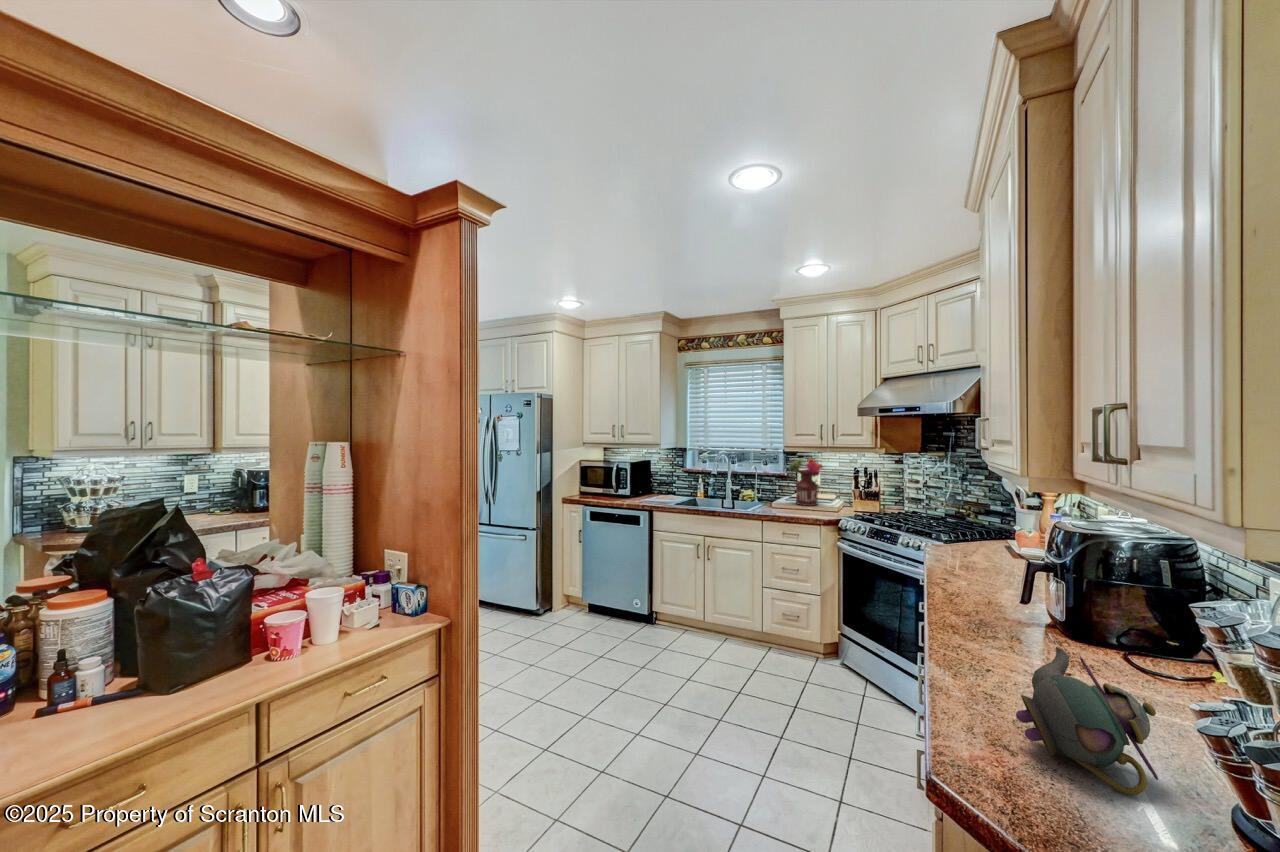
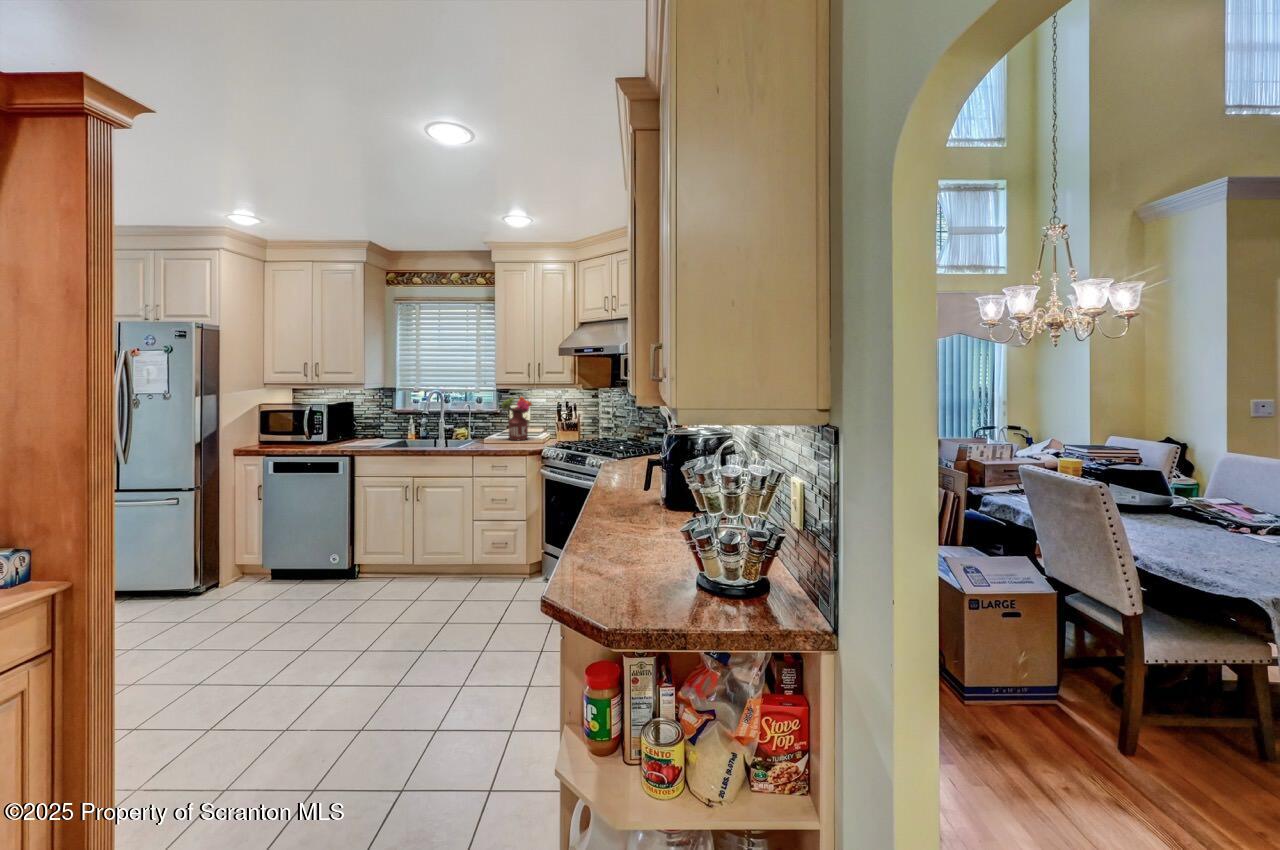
teapot: present [1016,647,1158,795] -> none [594,490,655,555]

